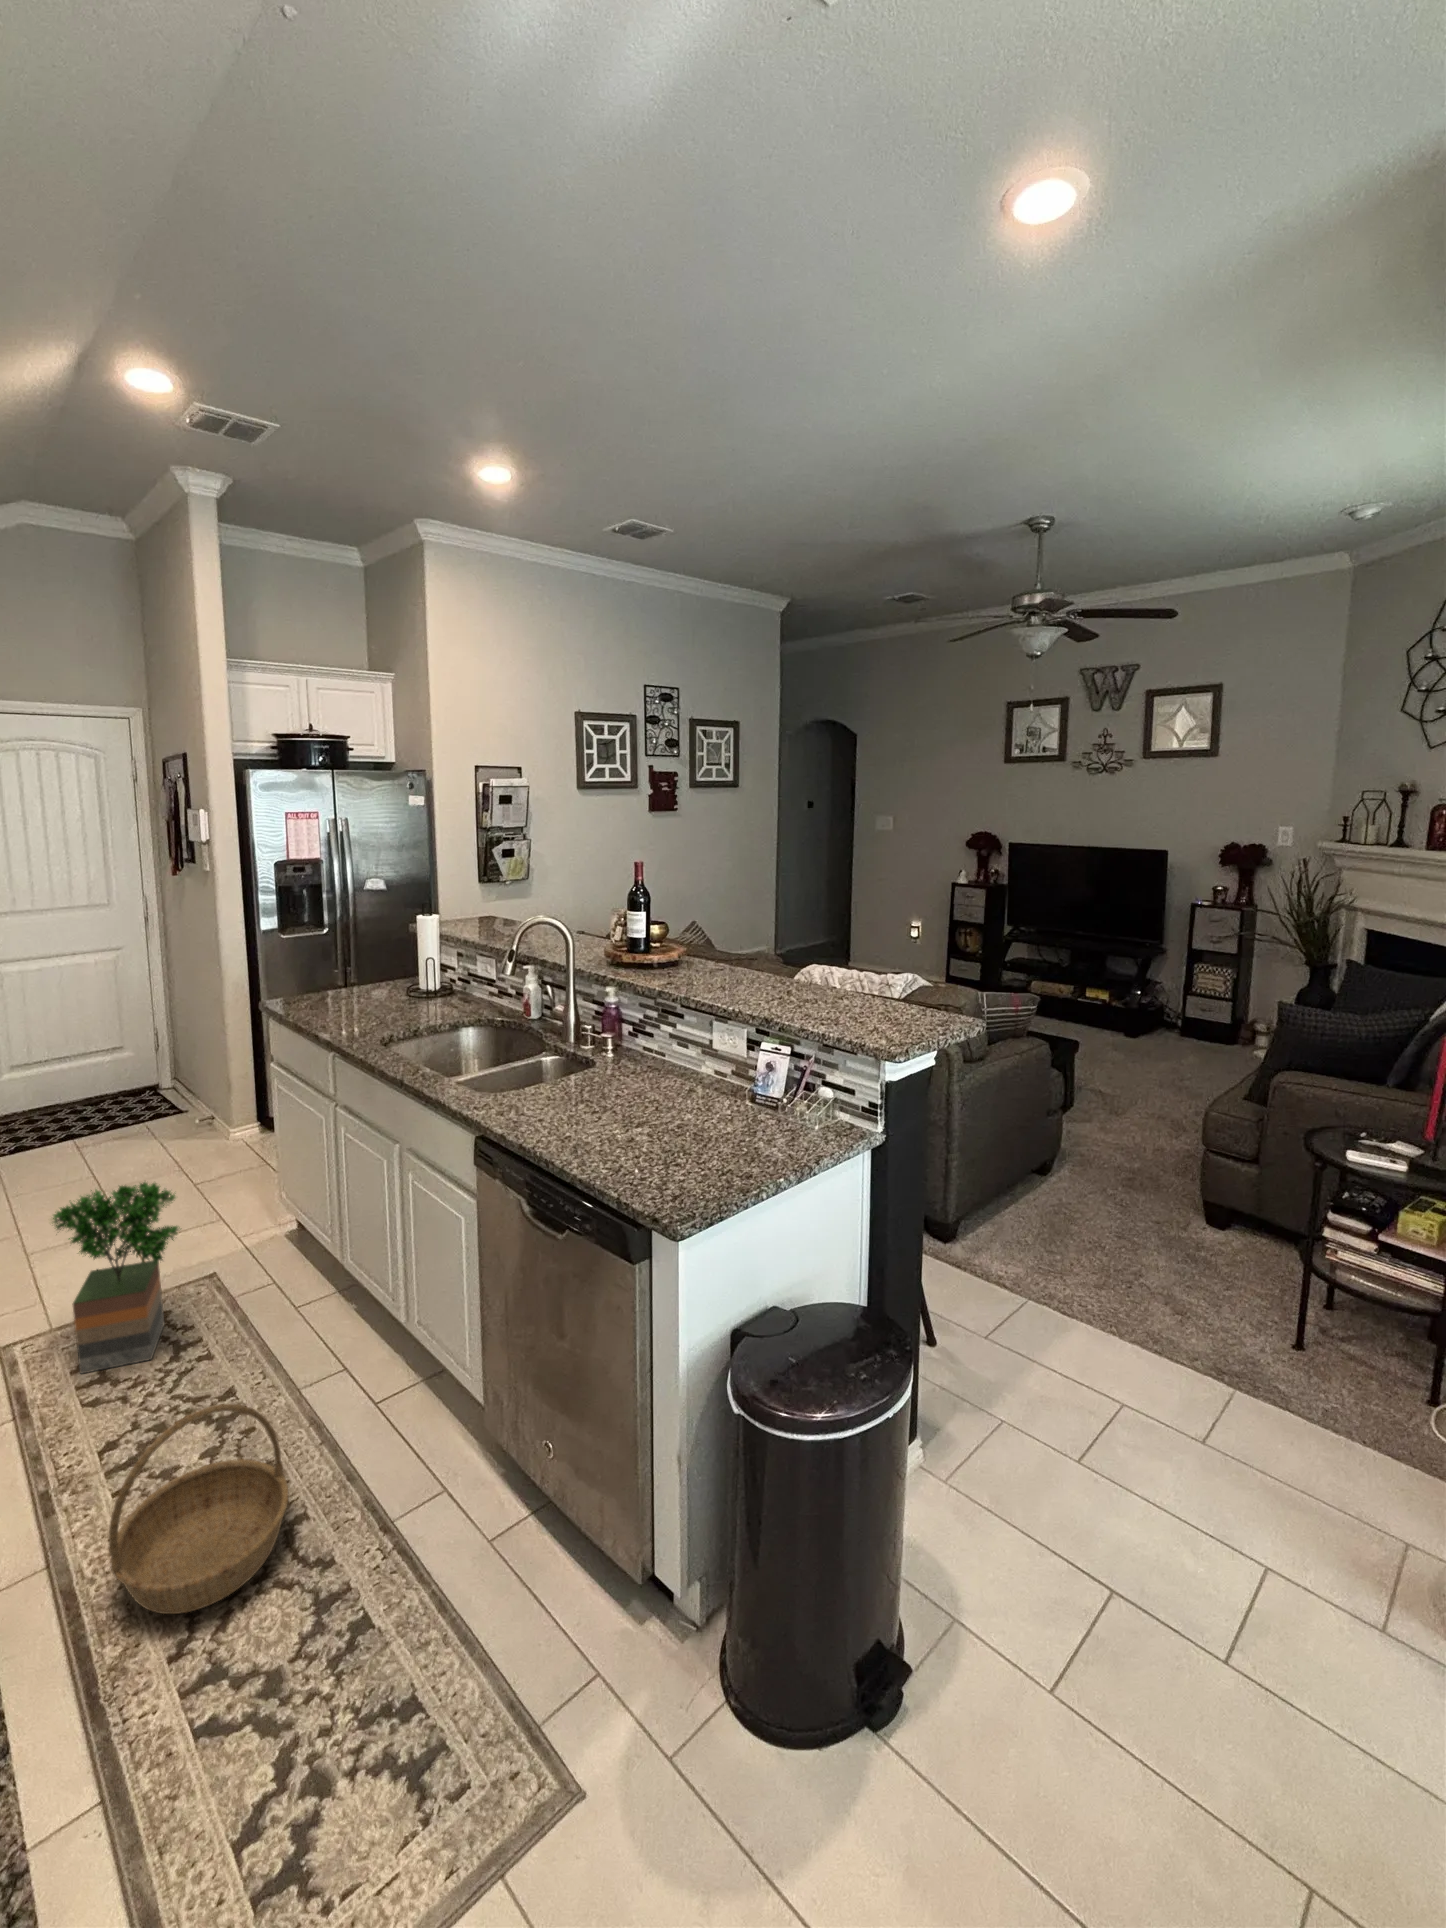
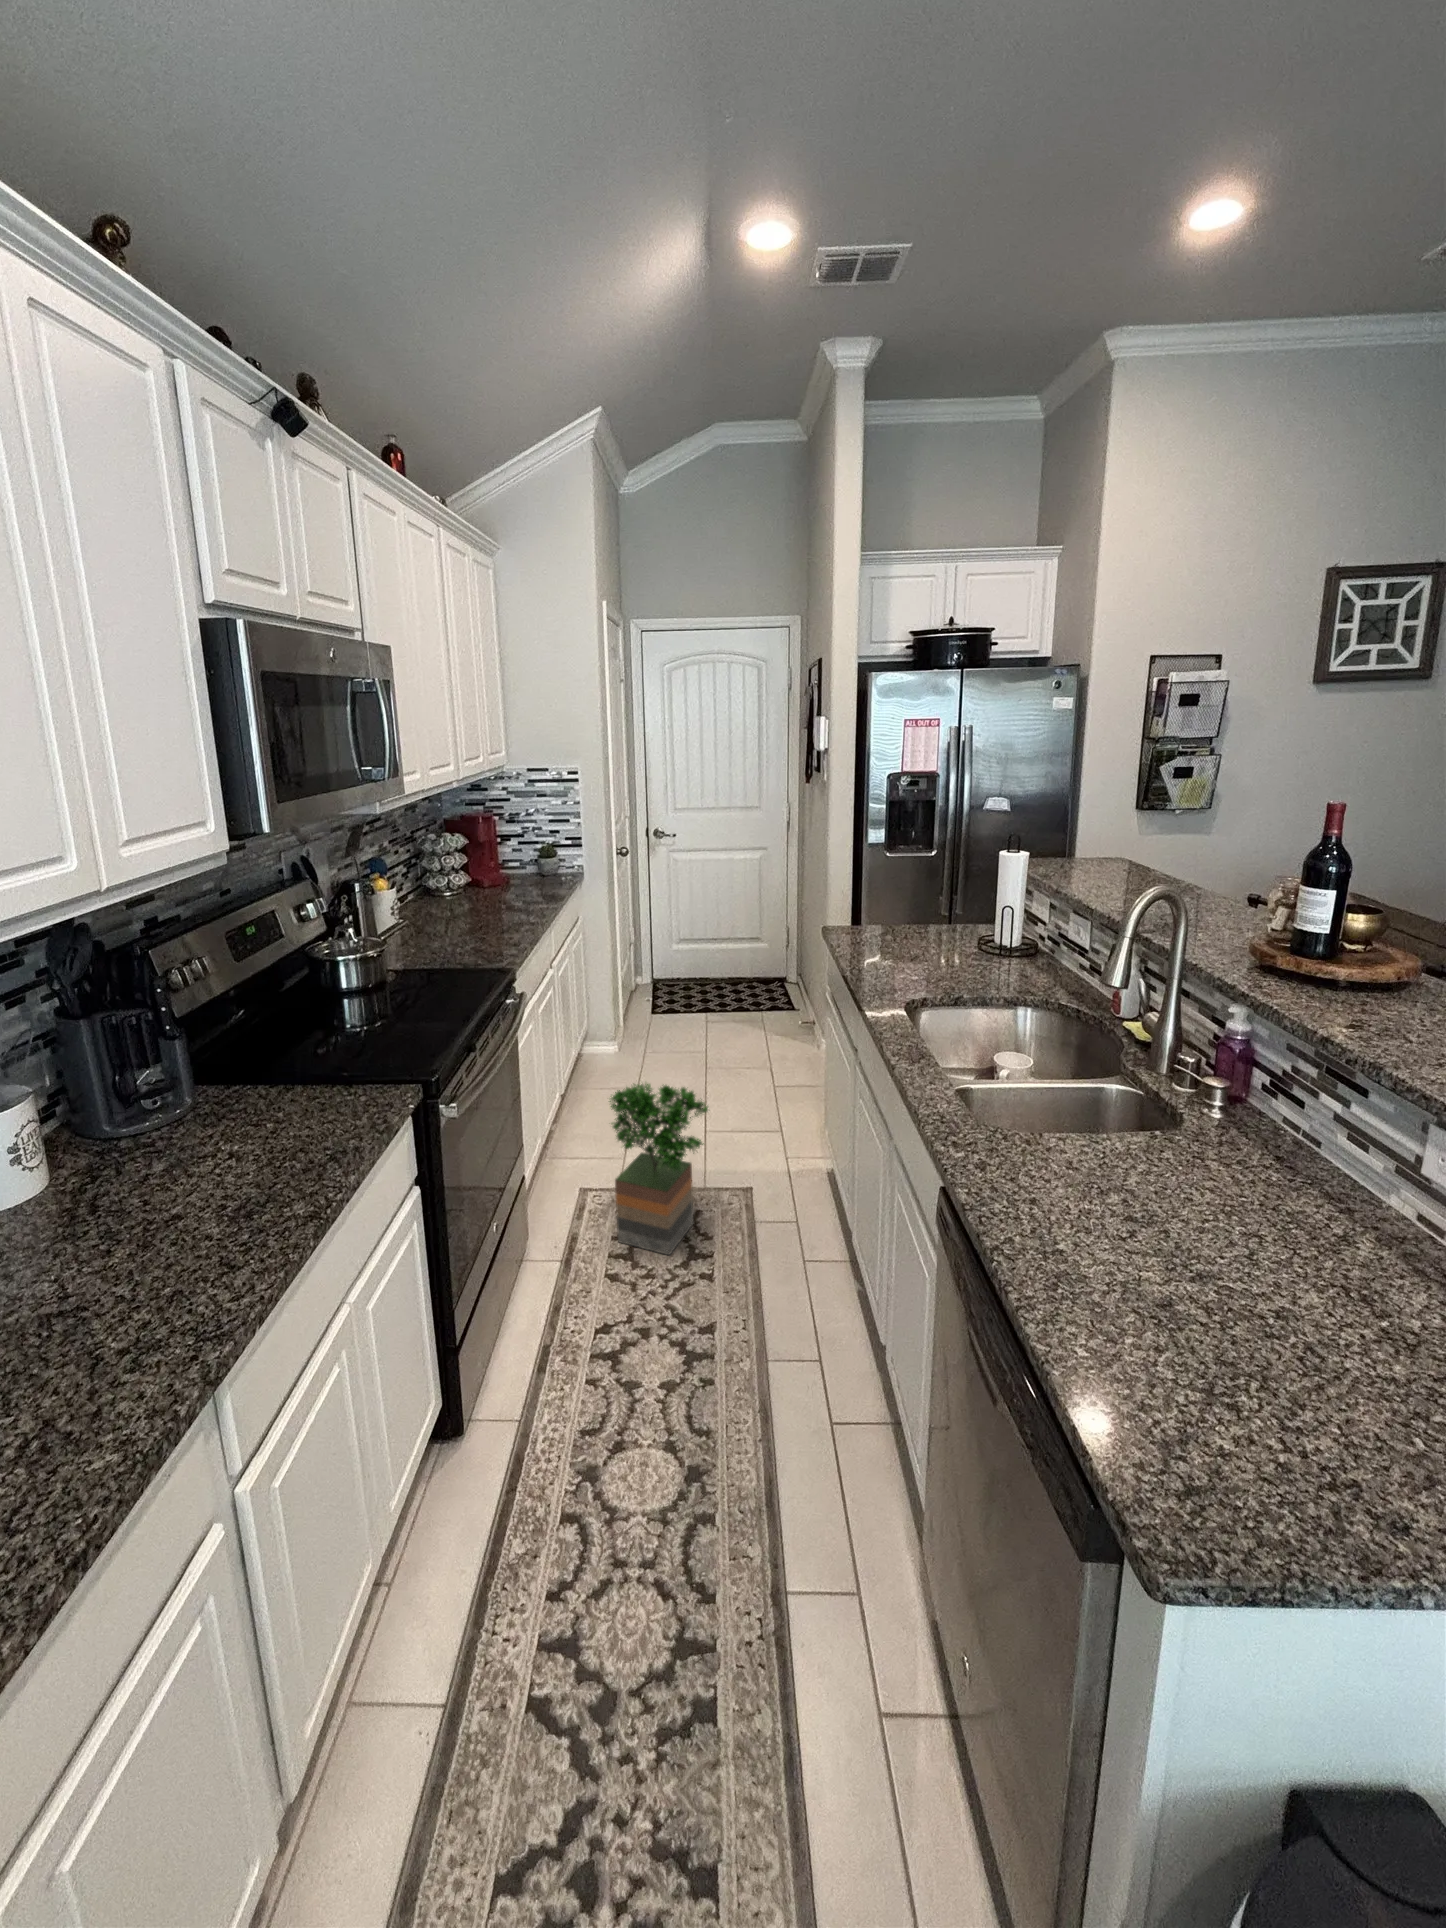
basket: present [109,1404,289,1614] -> none [530,1362,698,1564]

